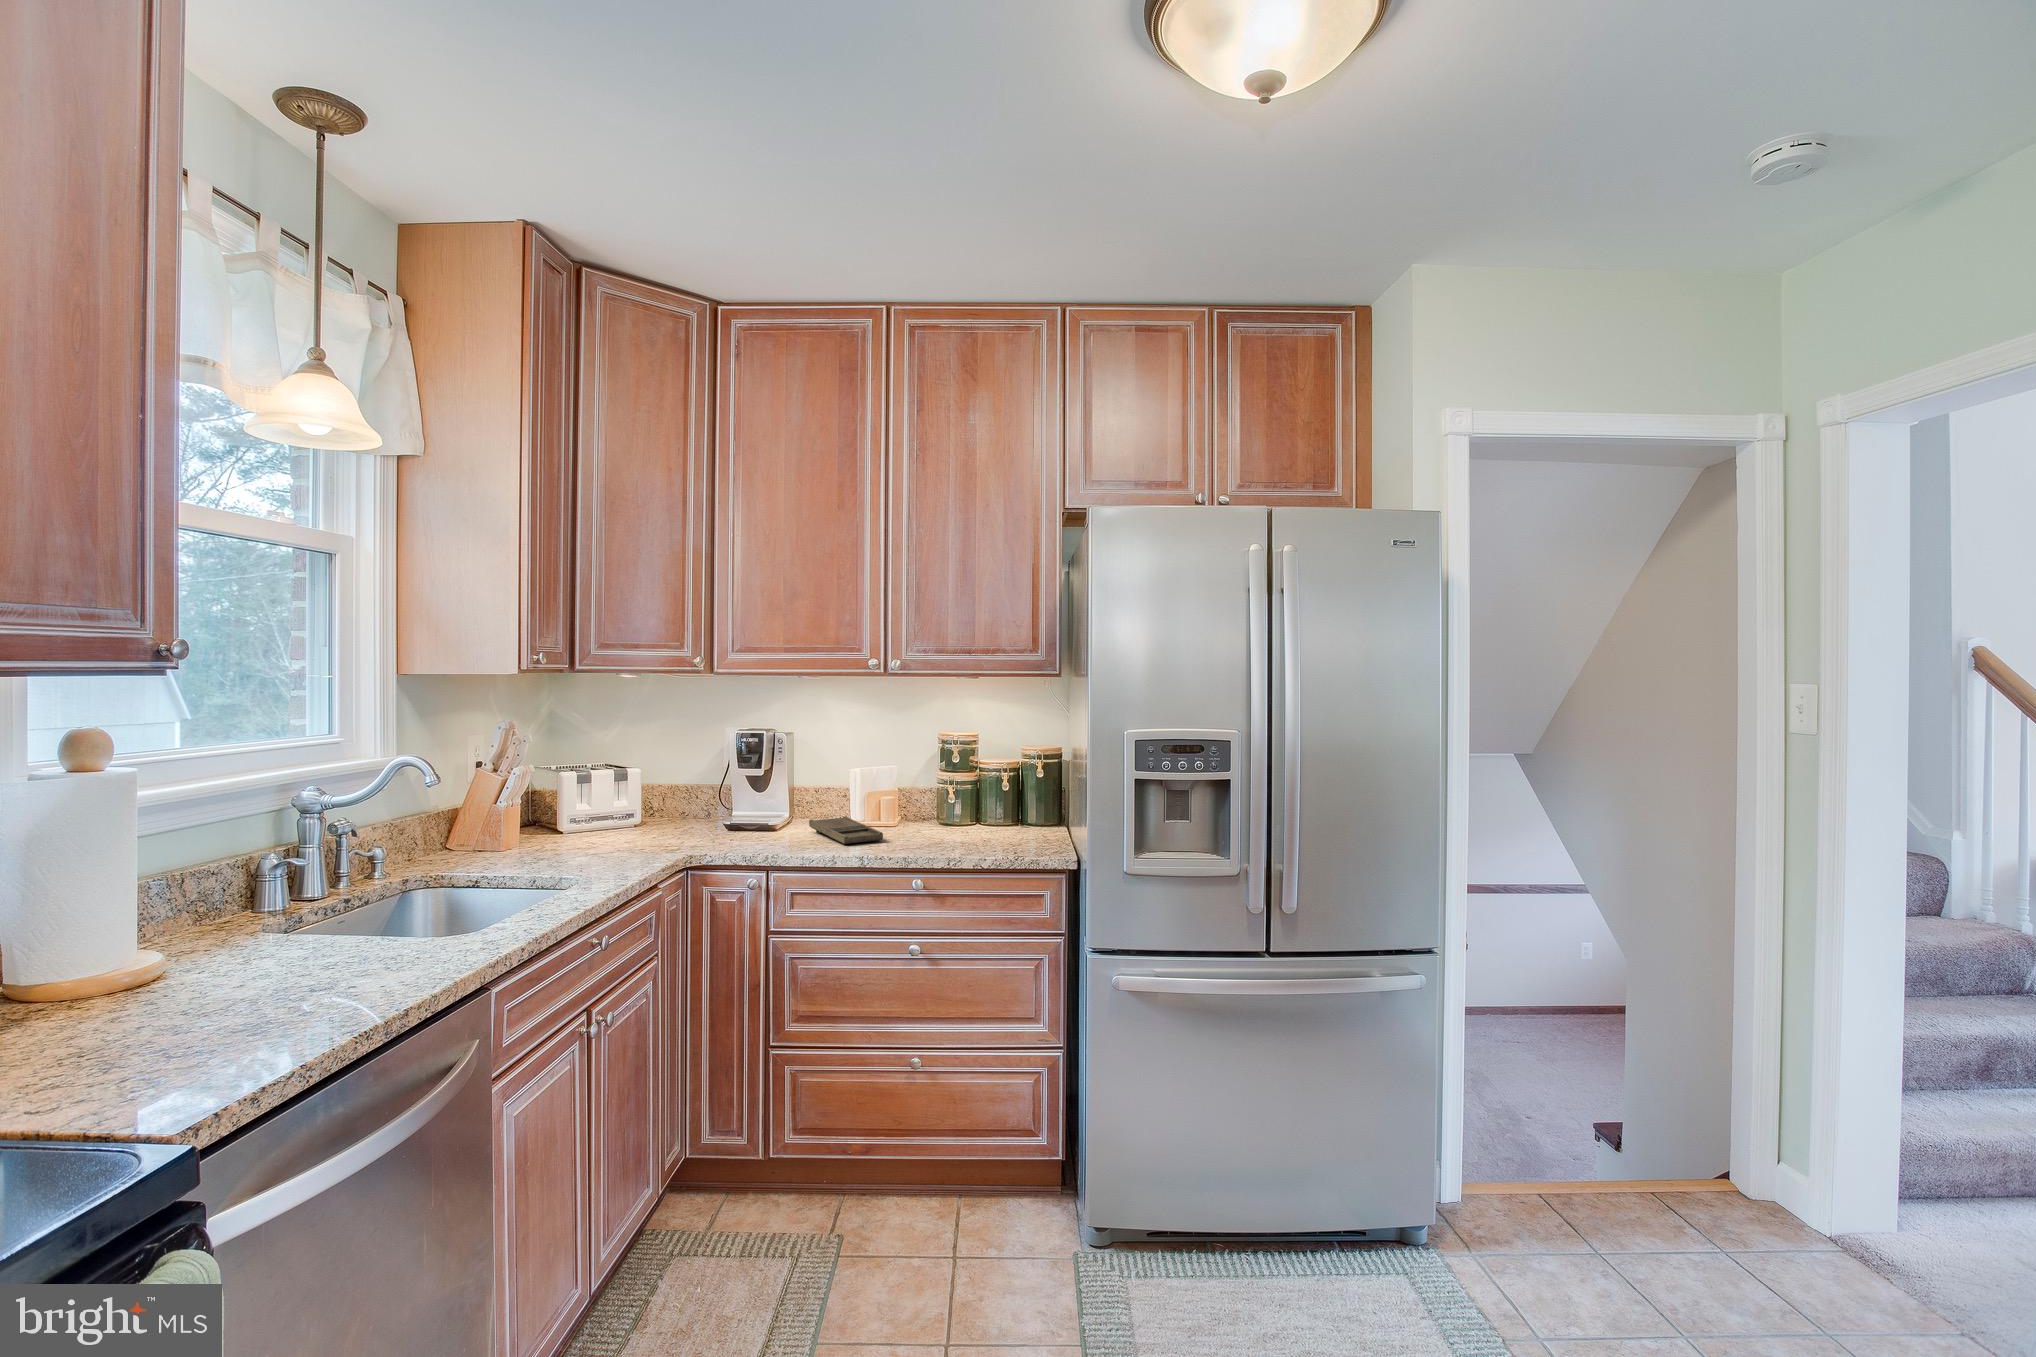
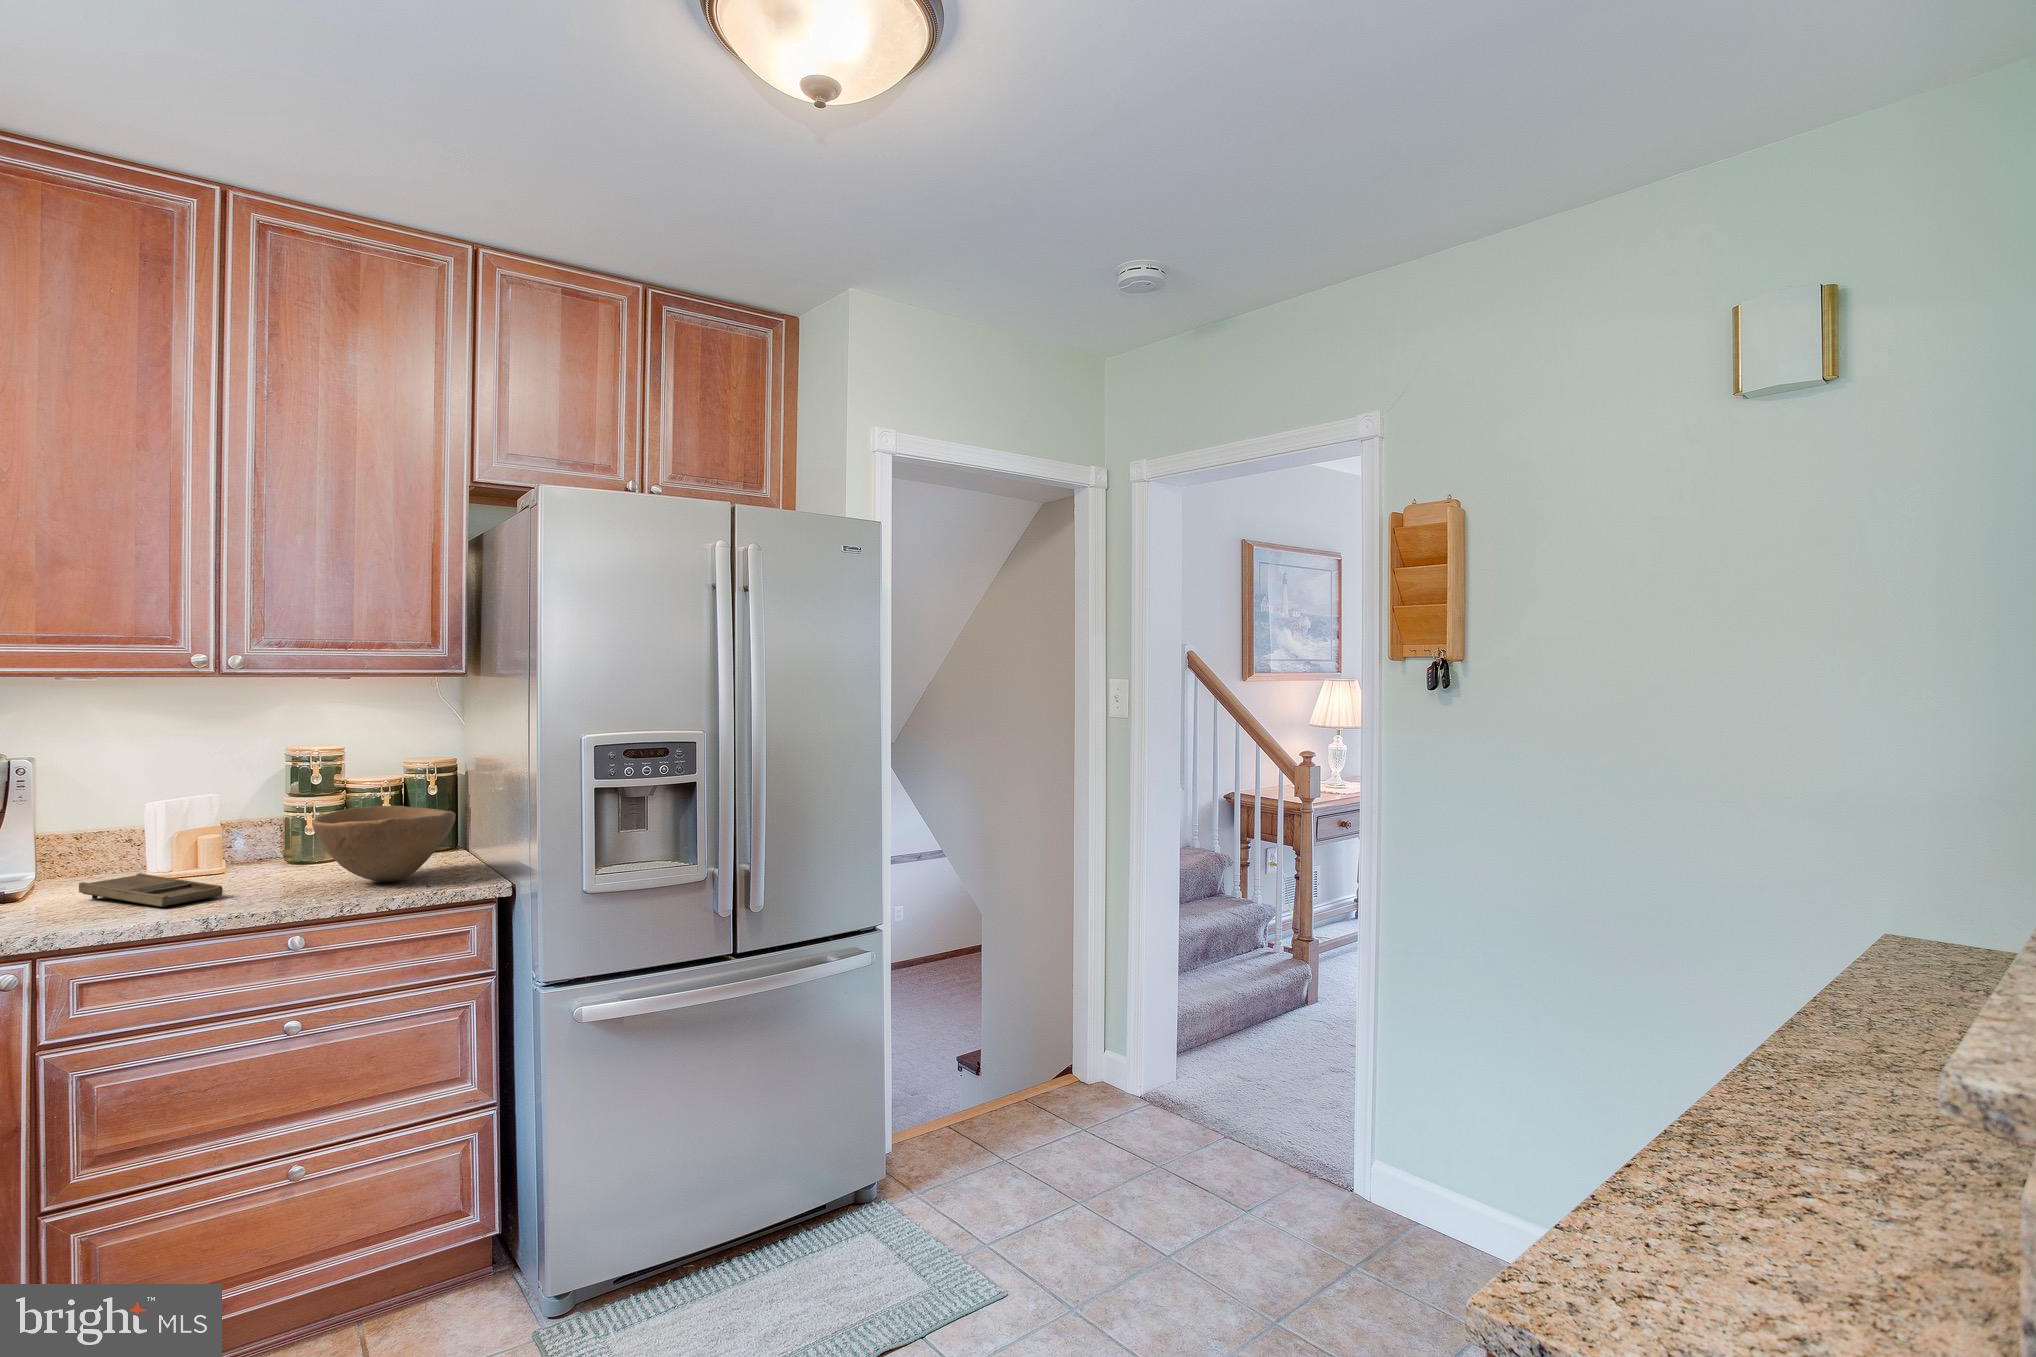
bowl: none [938,780,1039,843] -> present [312,806,456,882]

